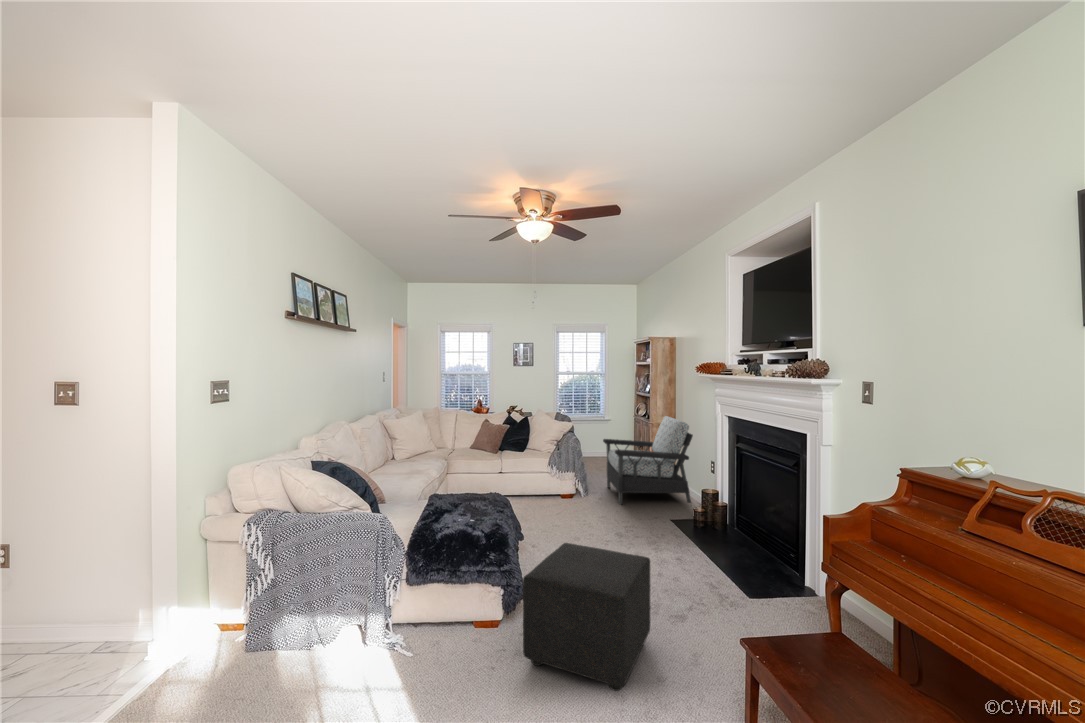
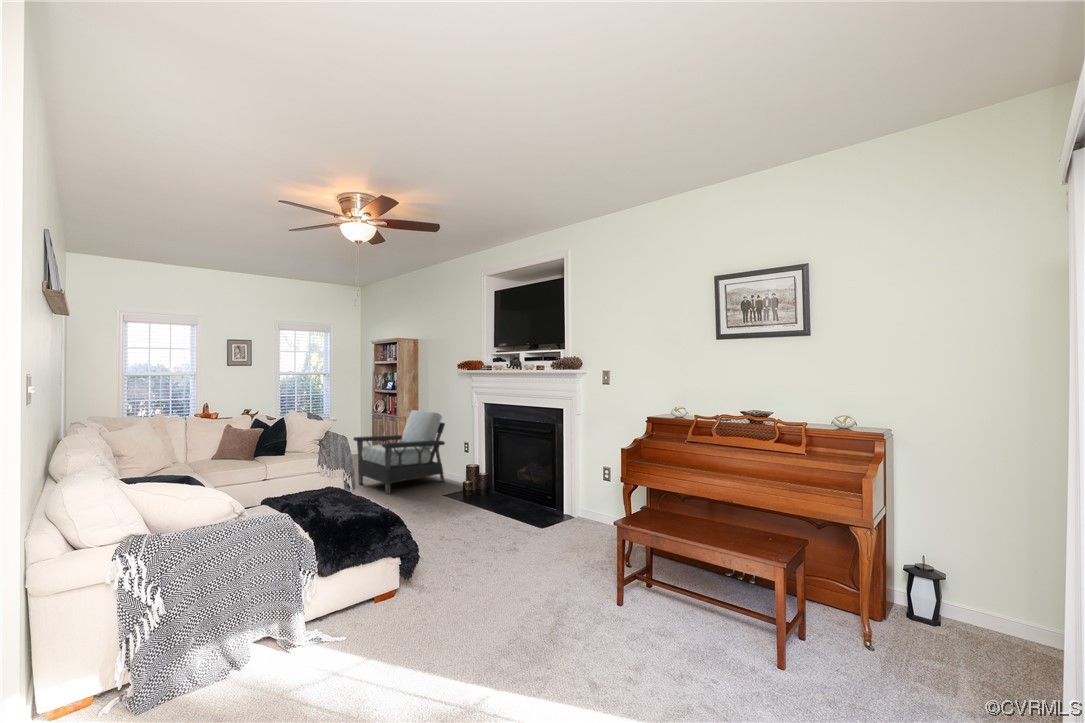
ottoman: present [523,543,650,691] -> none [437,502,526,601]

